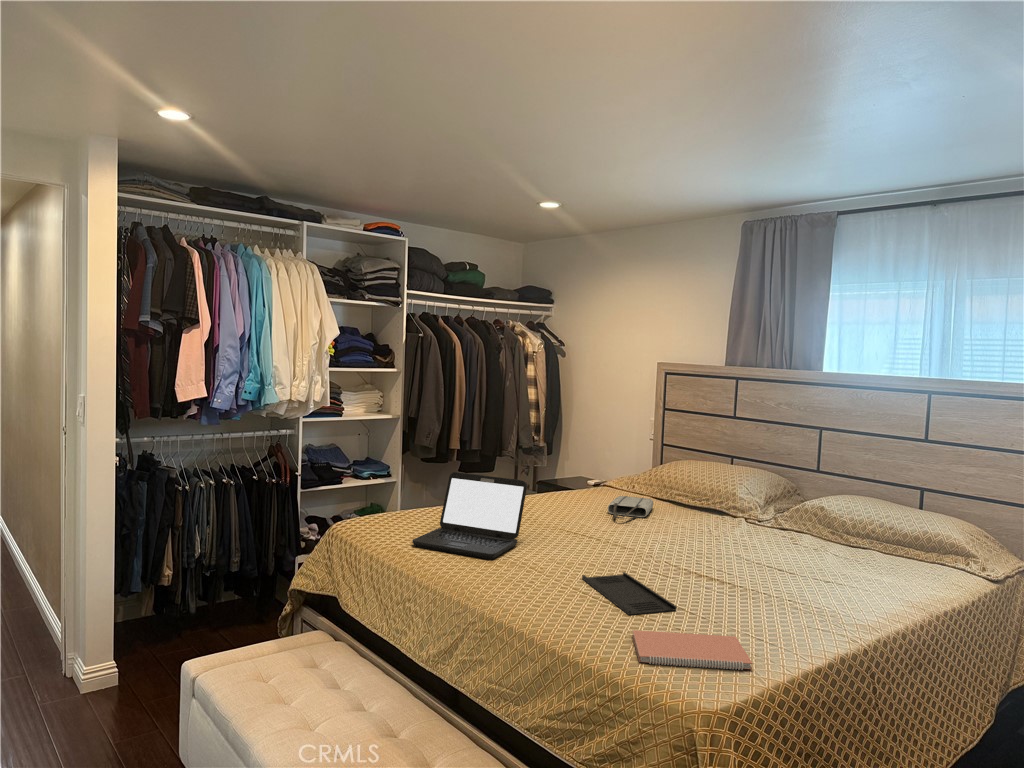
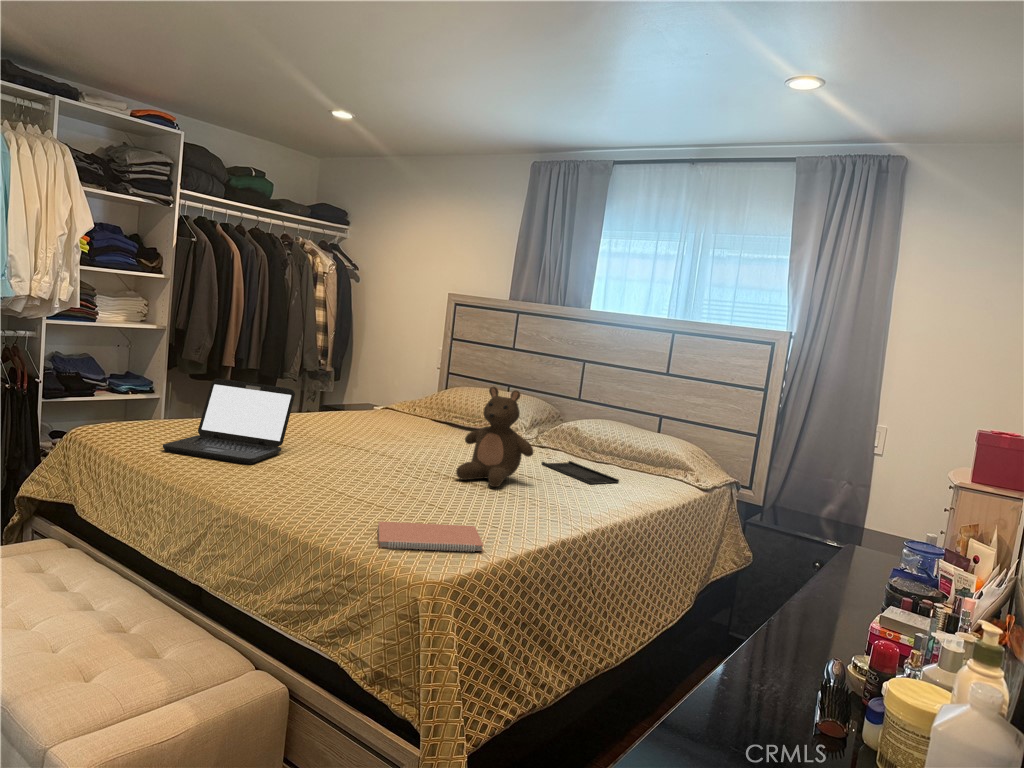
stuffed bear: none [698,472,783,583] -> present [456,387,533,487]
tote bag: present [608,496,653,519] -> none [383,416,429,435]
tray: present [582,572,677,615] -> present [542,461,619,484]

